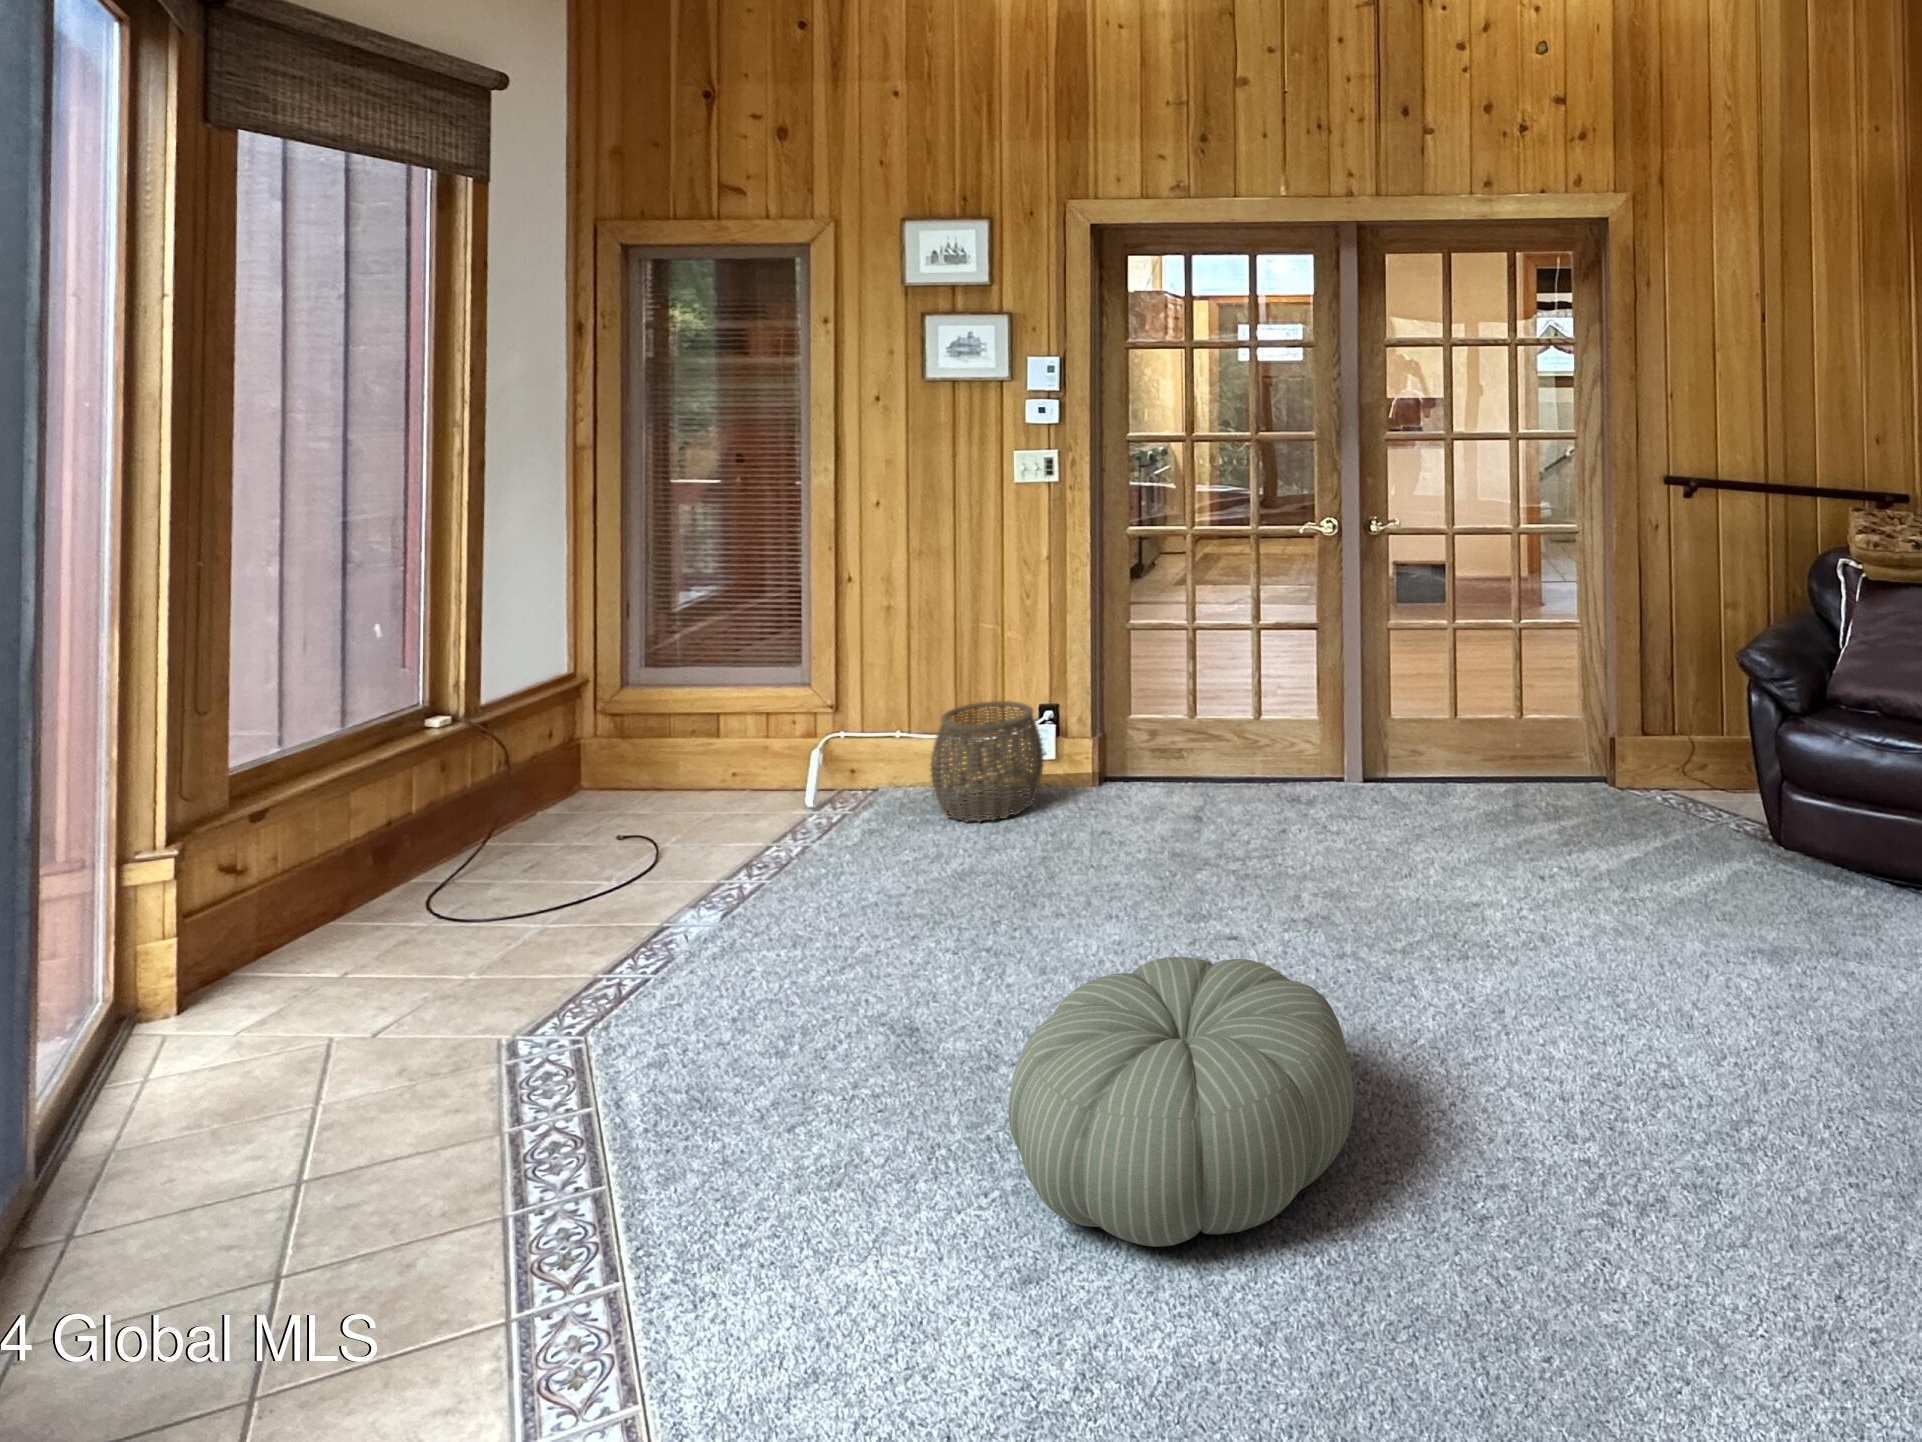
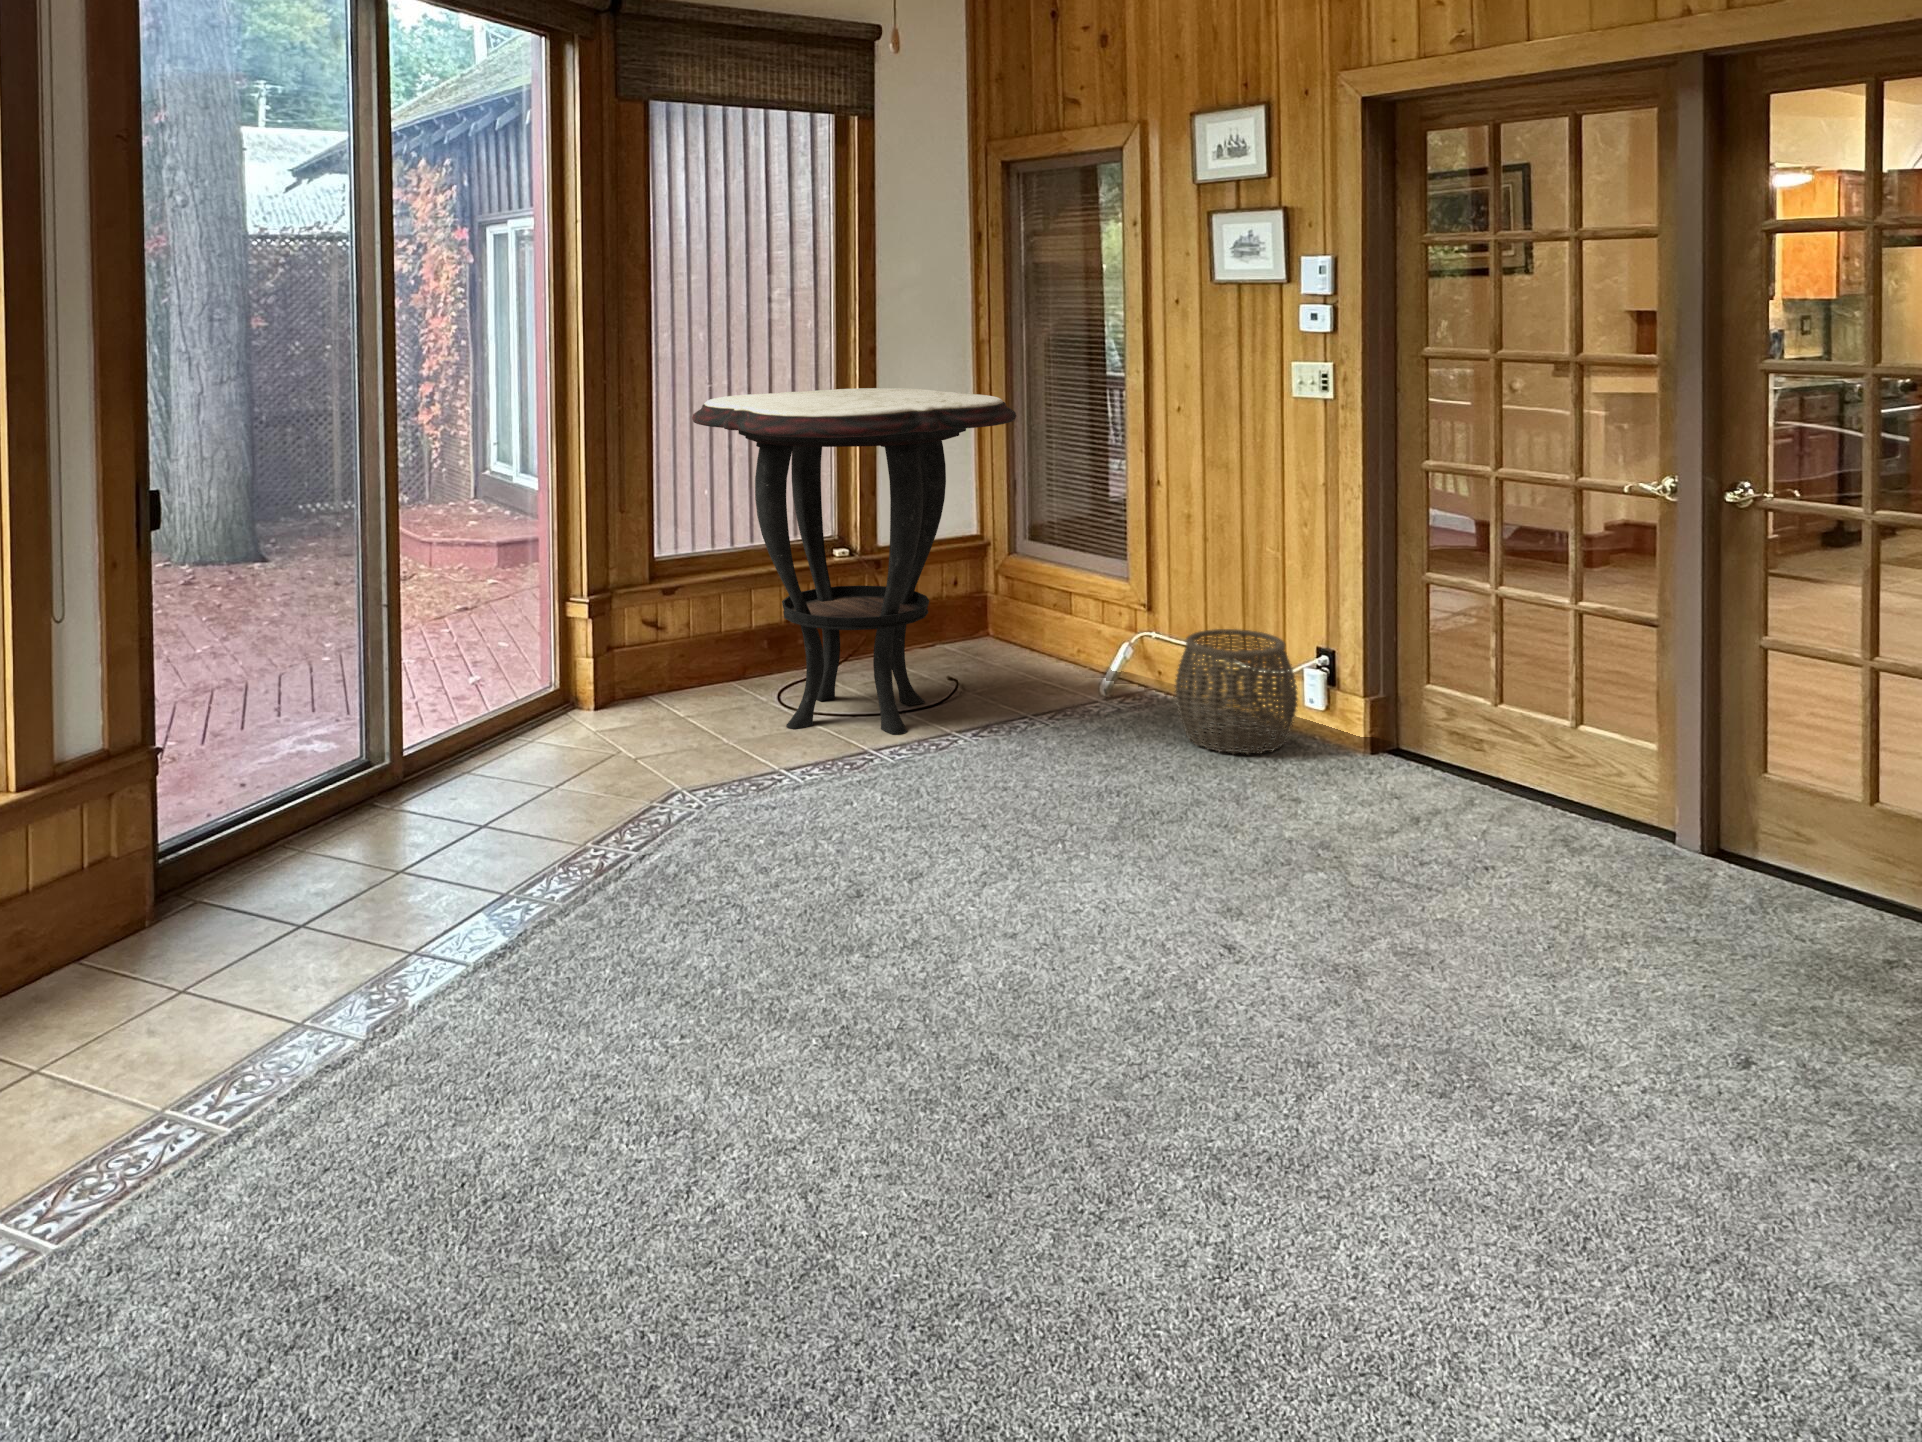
side table: none [310,509,774,963] -> present [692,388,1016,735]
pouf: present [1008,957,1354,1247] -> none [737,859,1079,1122]

